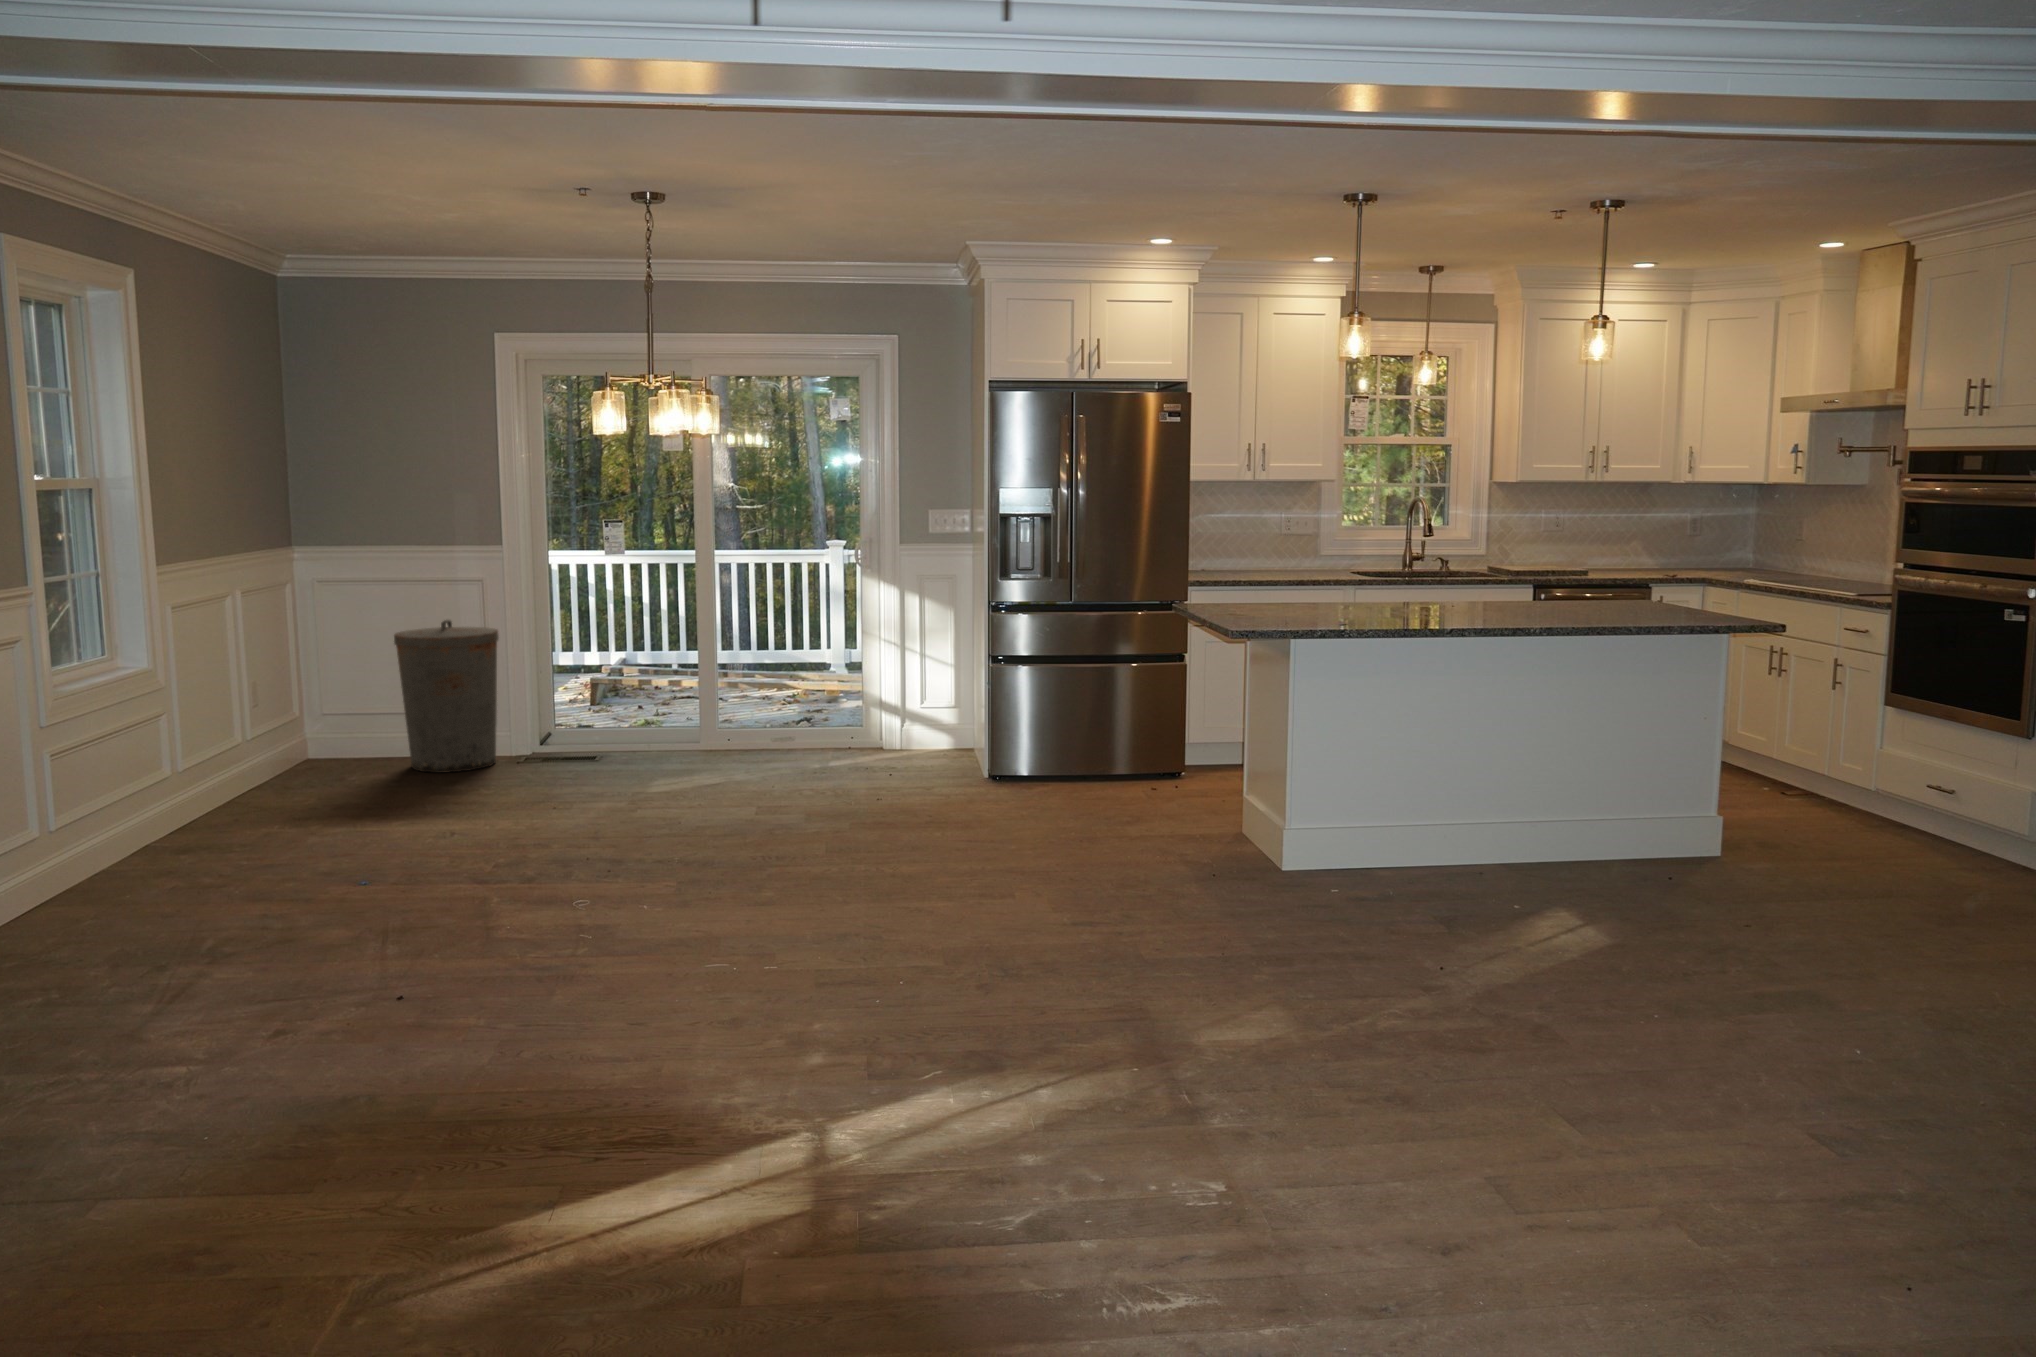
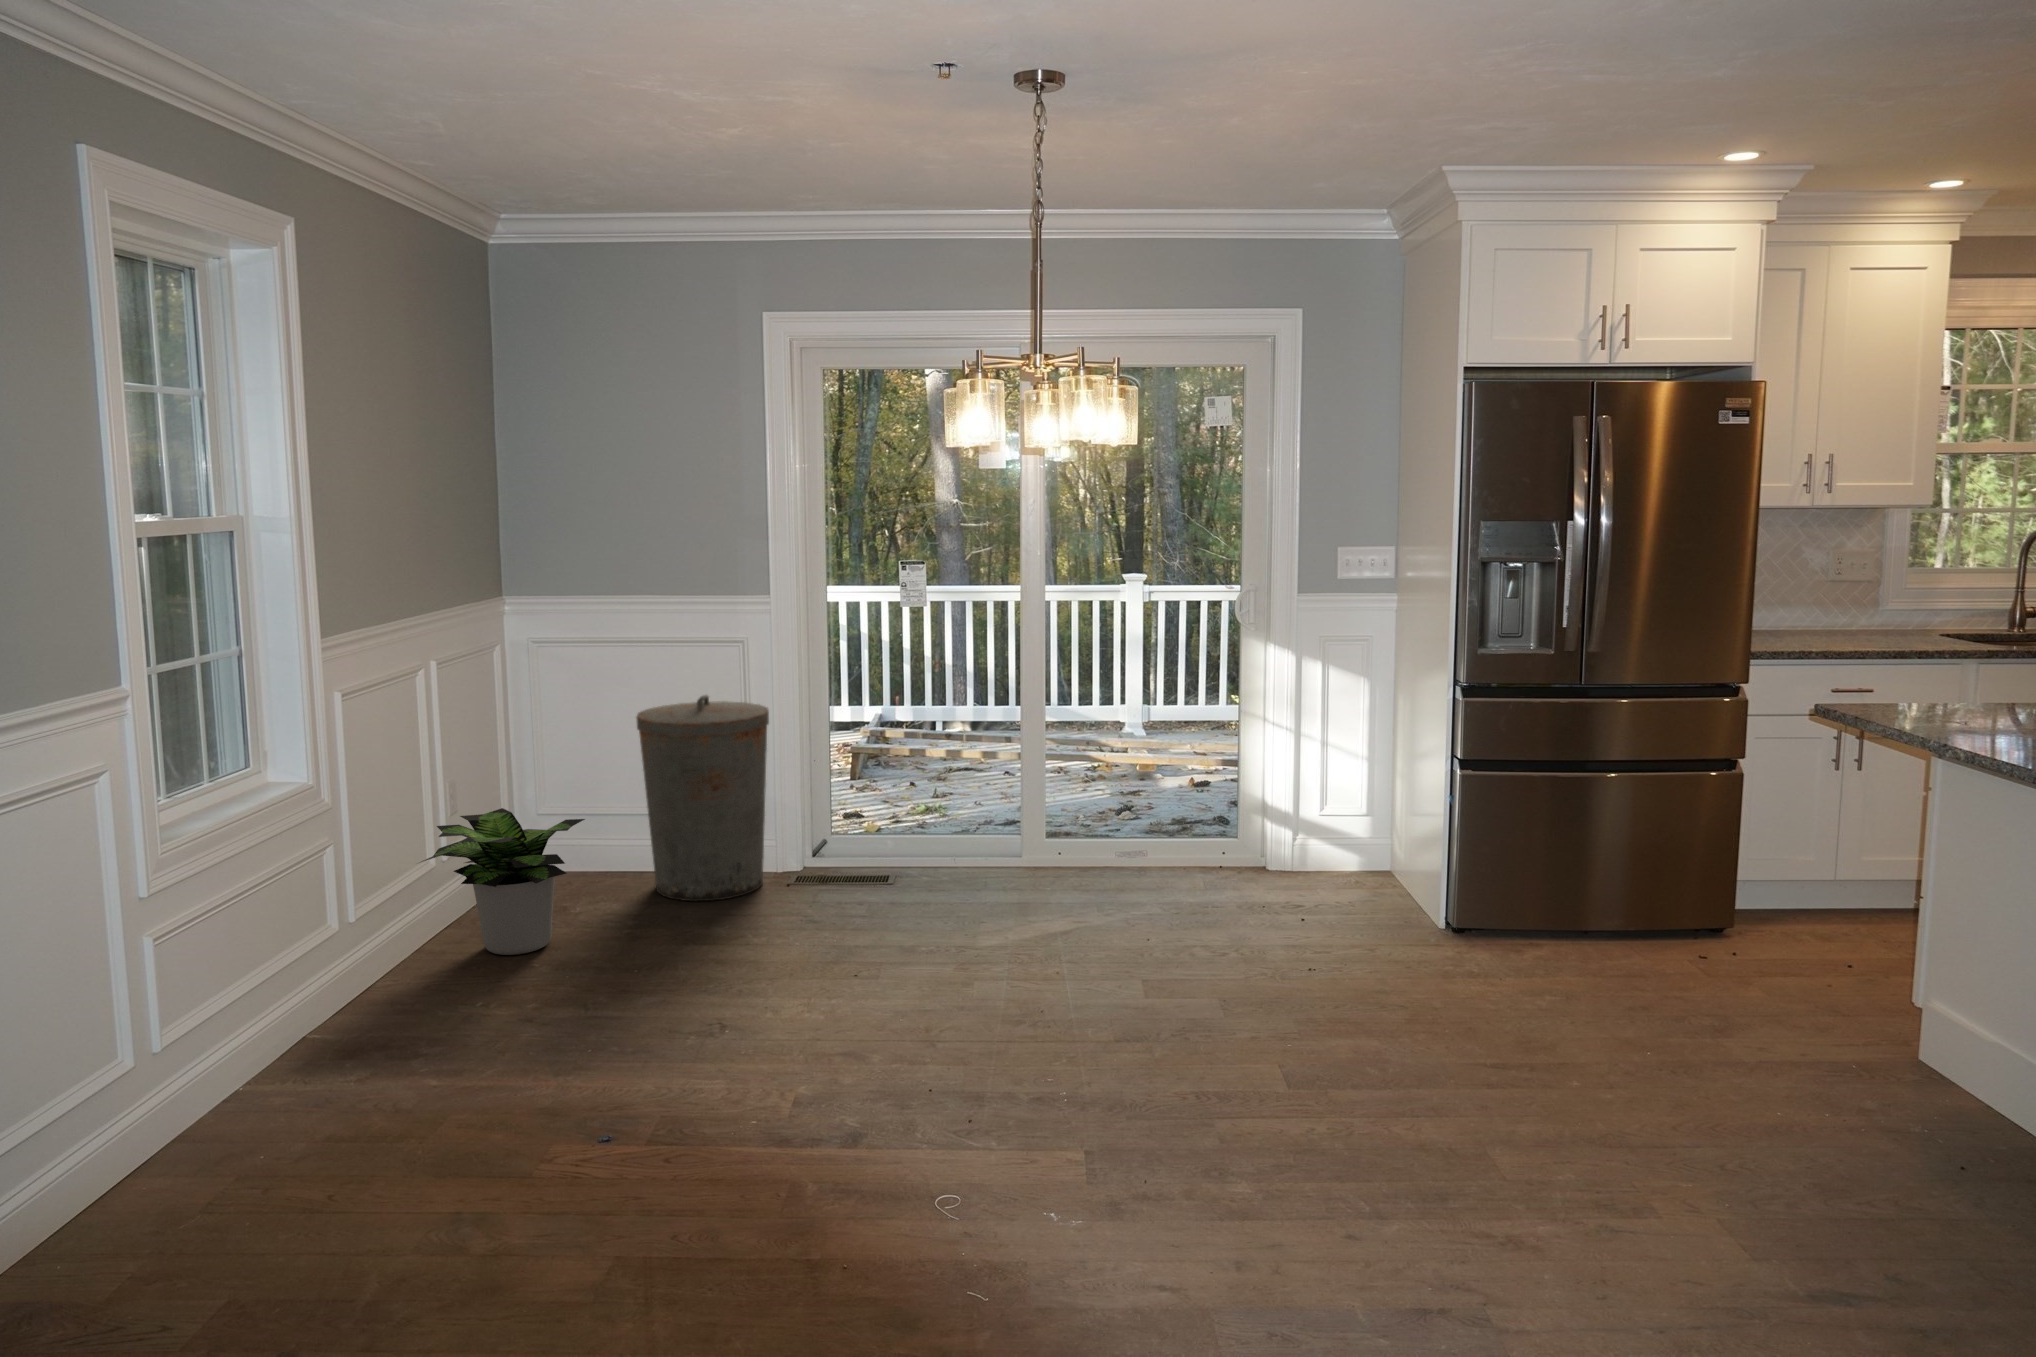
potted plant: none [222,699,352,801] -> present [419,808,585,955]

